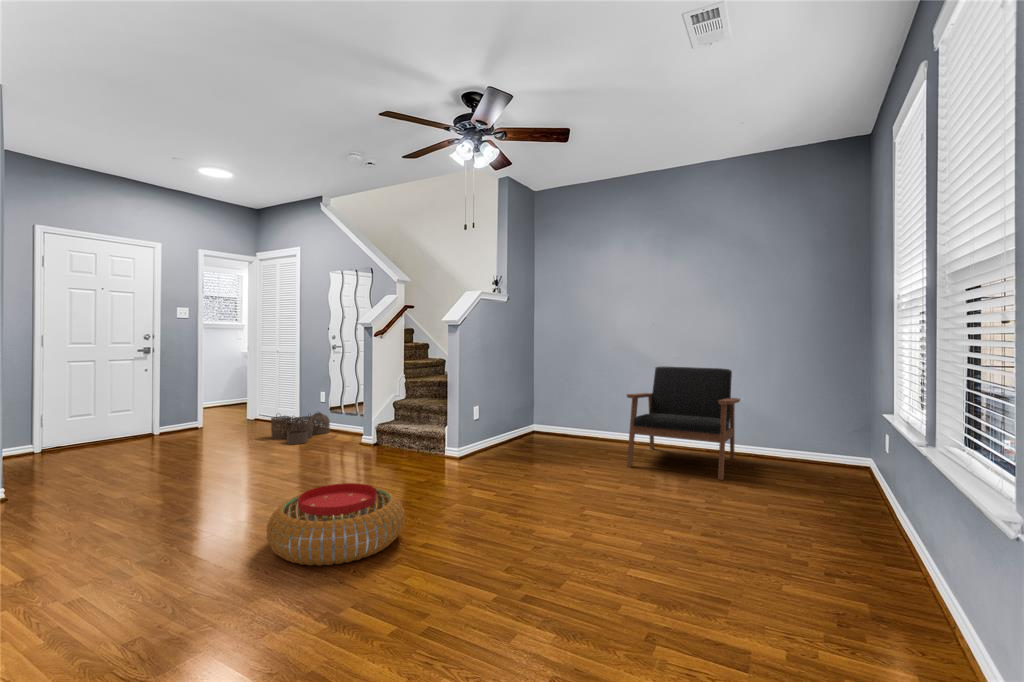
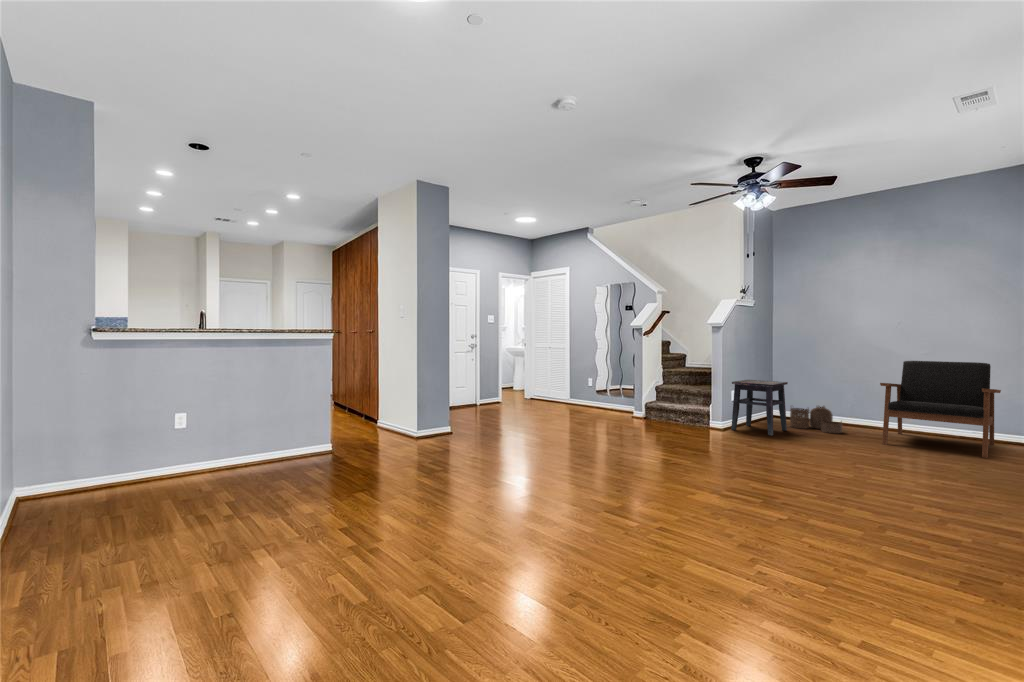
side table: none [471,391,536,463] -> present [731,380,788,436]
woven basket: present [271,412,330,444] -> present [790,406,842,433]
pouf: present [266,483,405,566] -> none [640,432,731,477]

